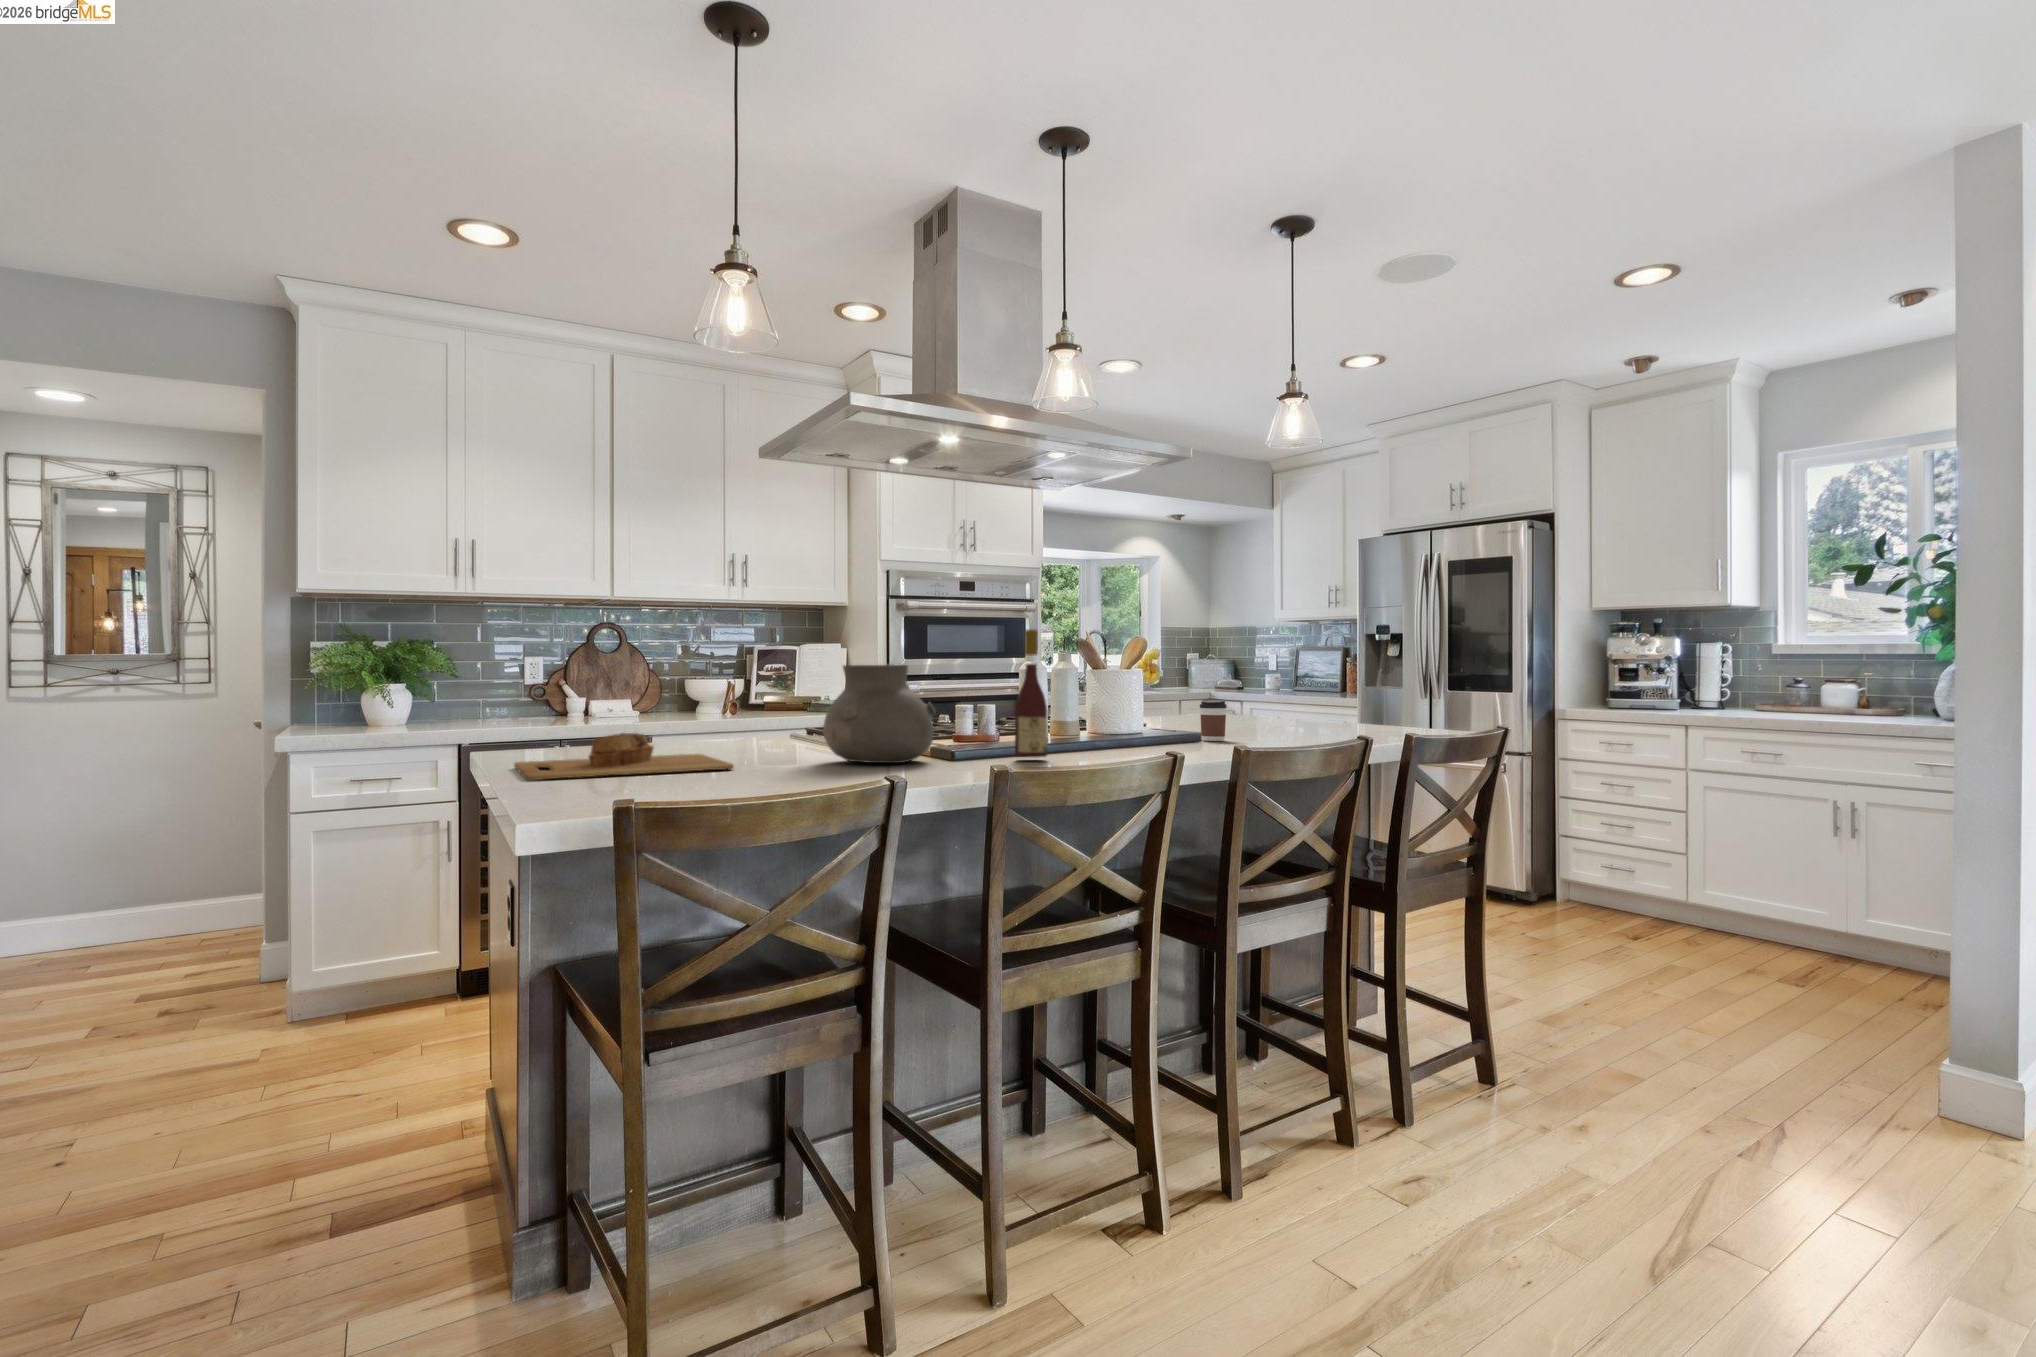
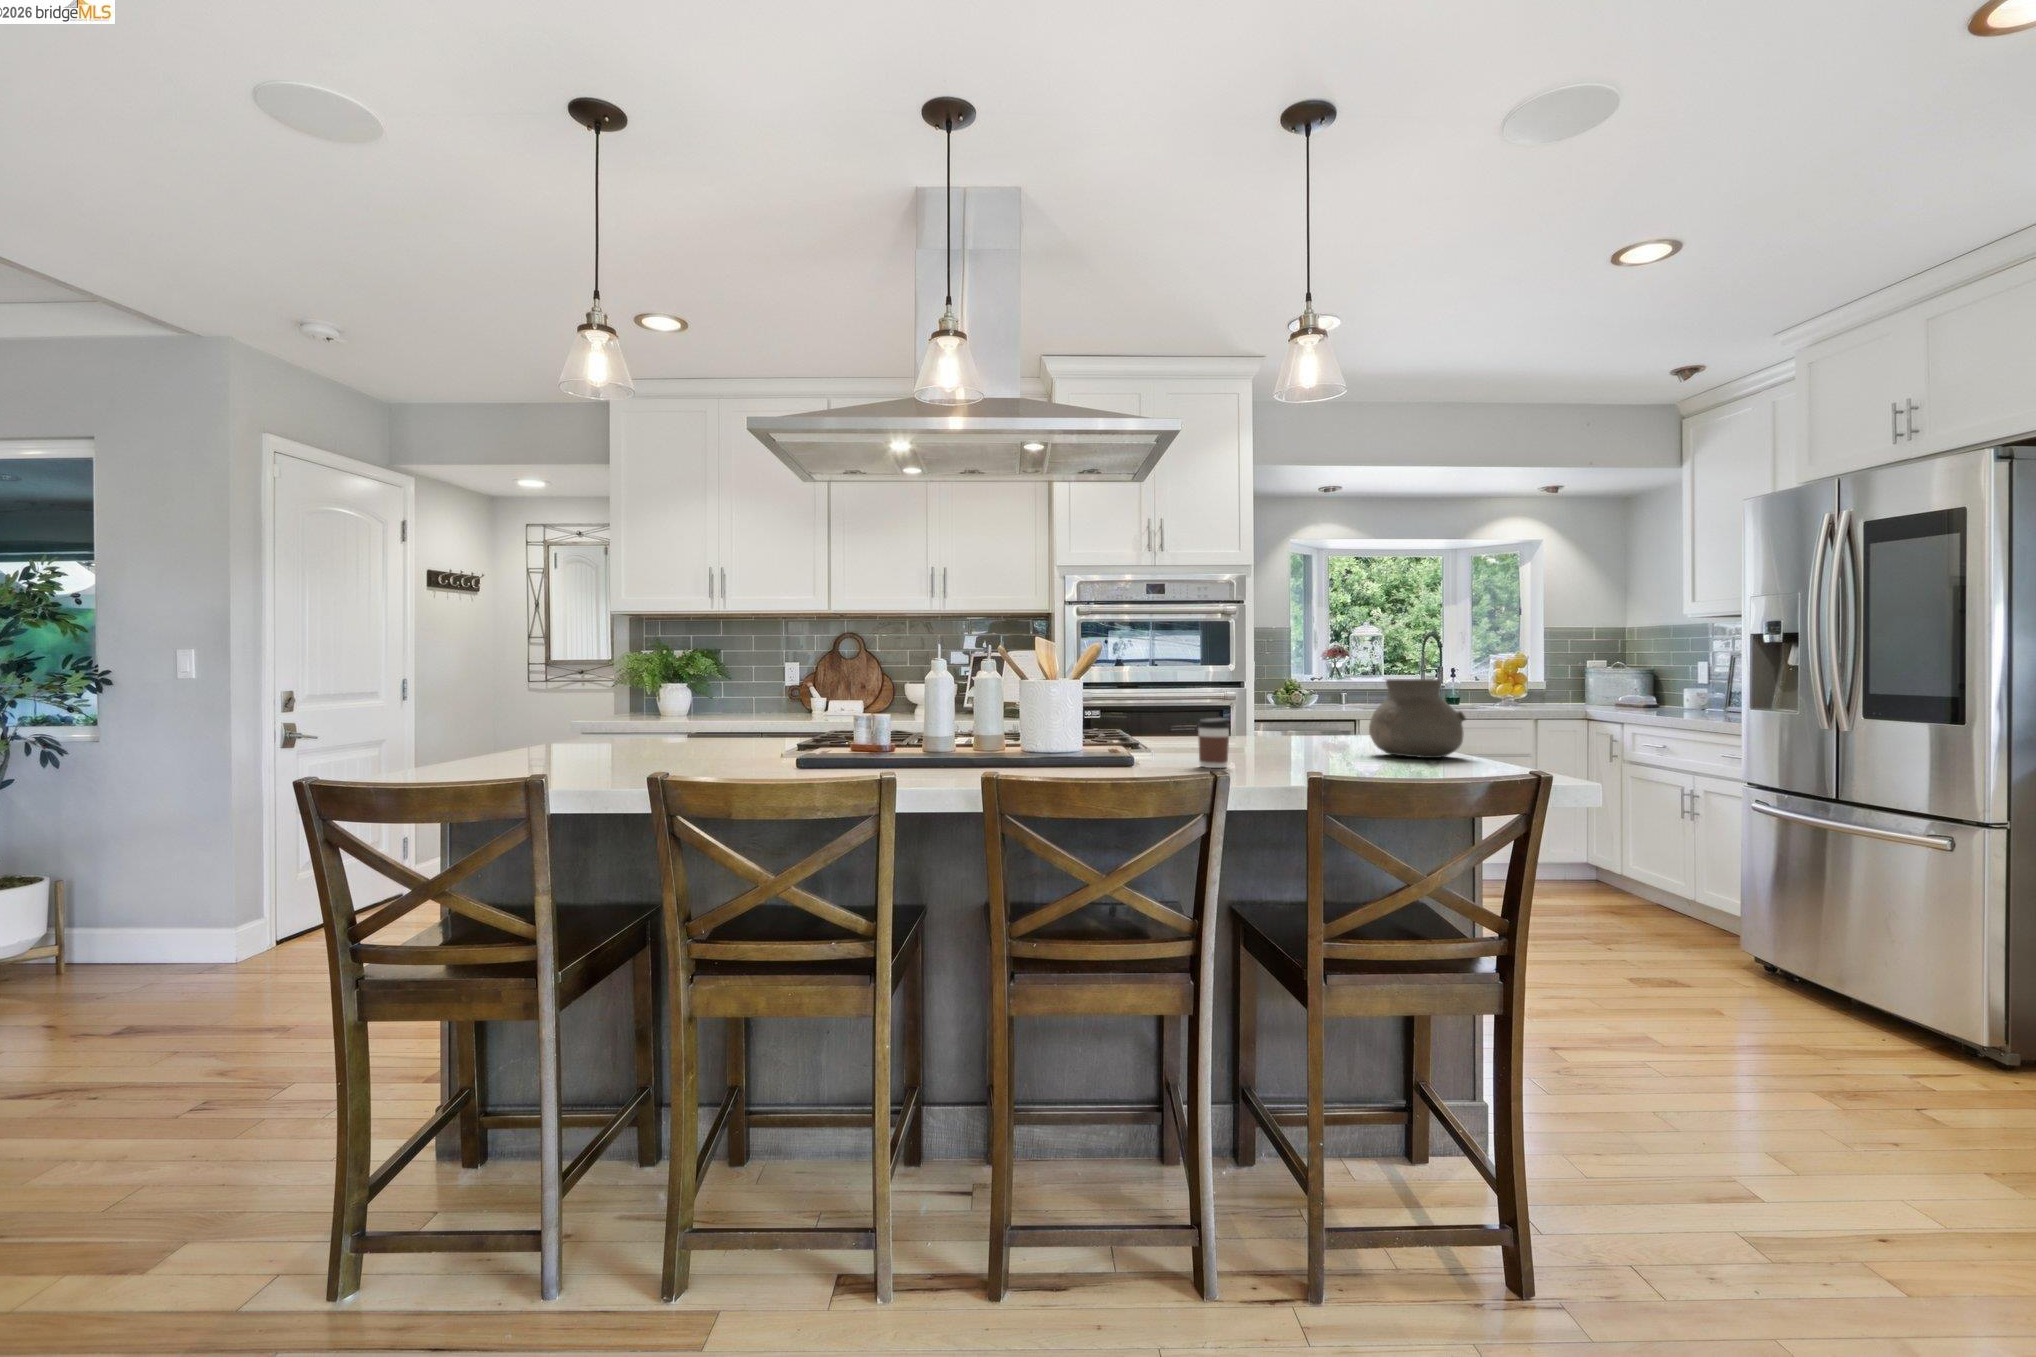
wine bottle: present [1015,629,1047,757] -> none [849,638,887,777]
vase: present [823,664,936,763] -> present [1369,679,1466,758]
cutting board: present [514,733,733,780] -> none [444,729,654,765]

